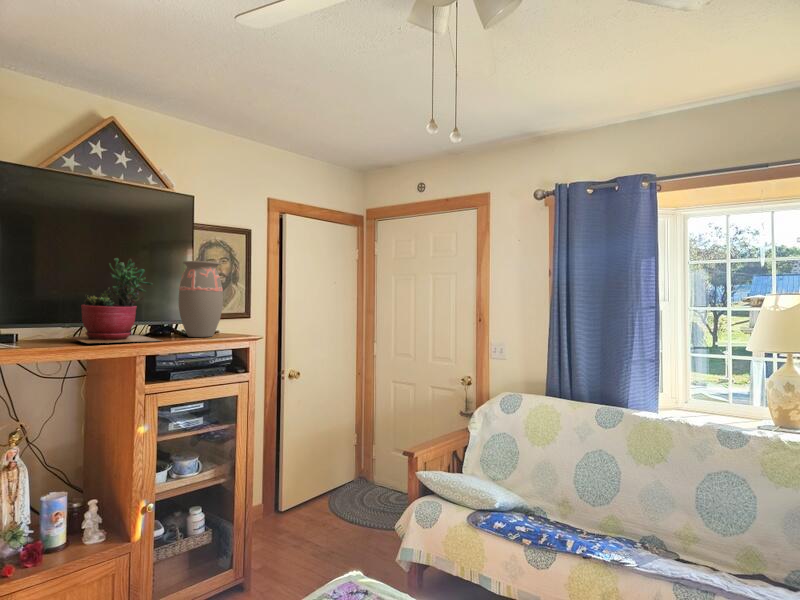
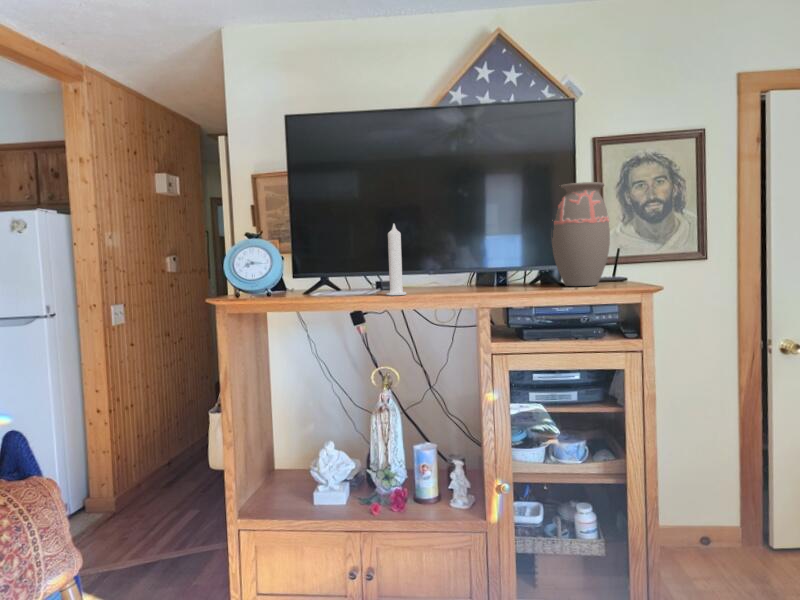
succulent plant: present [69,258,161,343] -> none [433,191,517,291]
candle: none [31,278,56,348] -> present [386,224,406,295]

